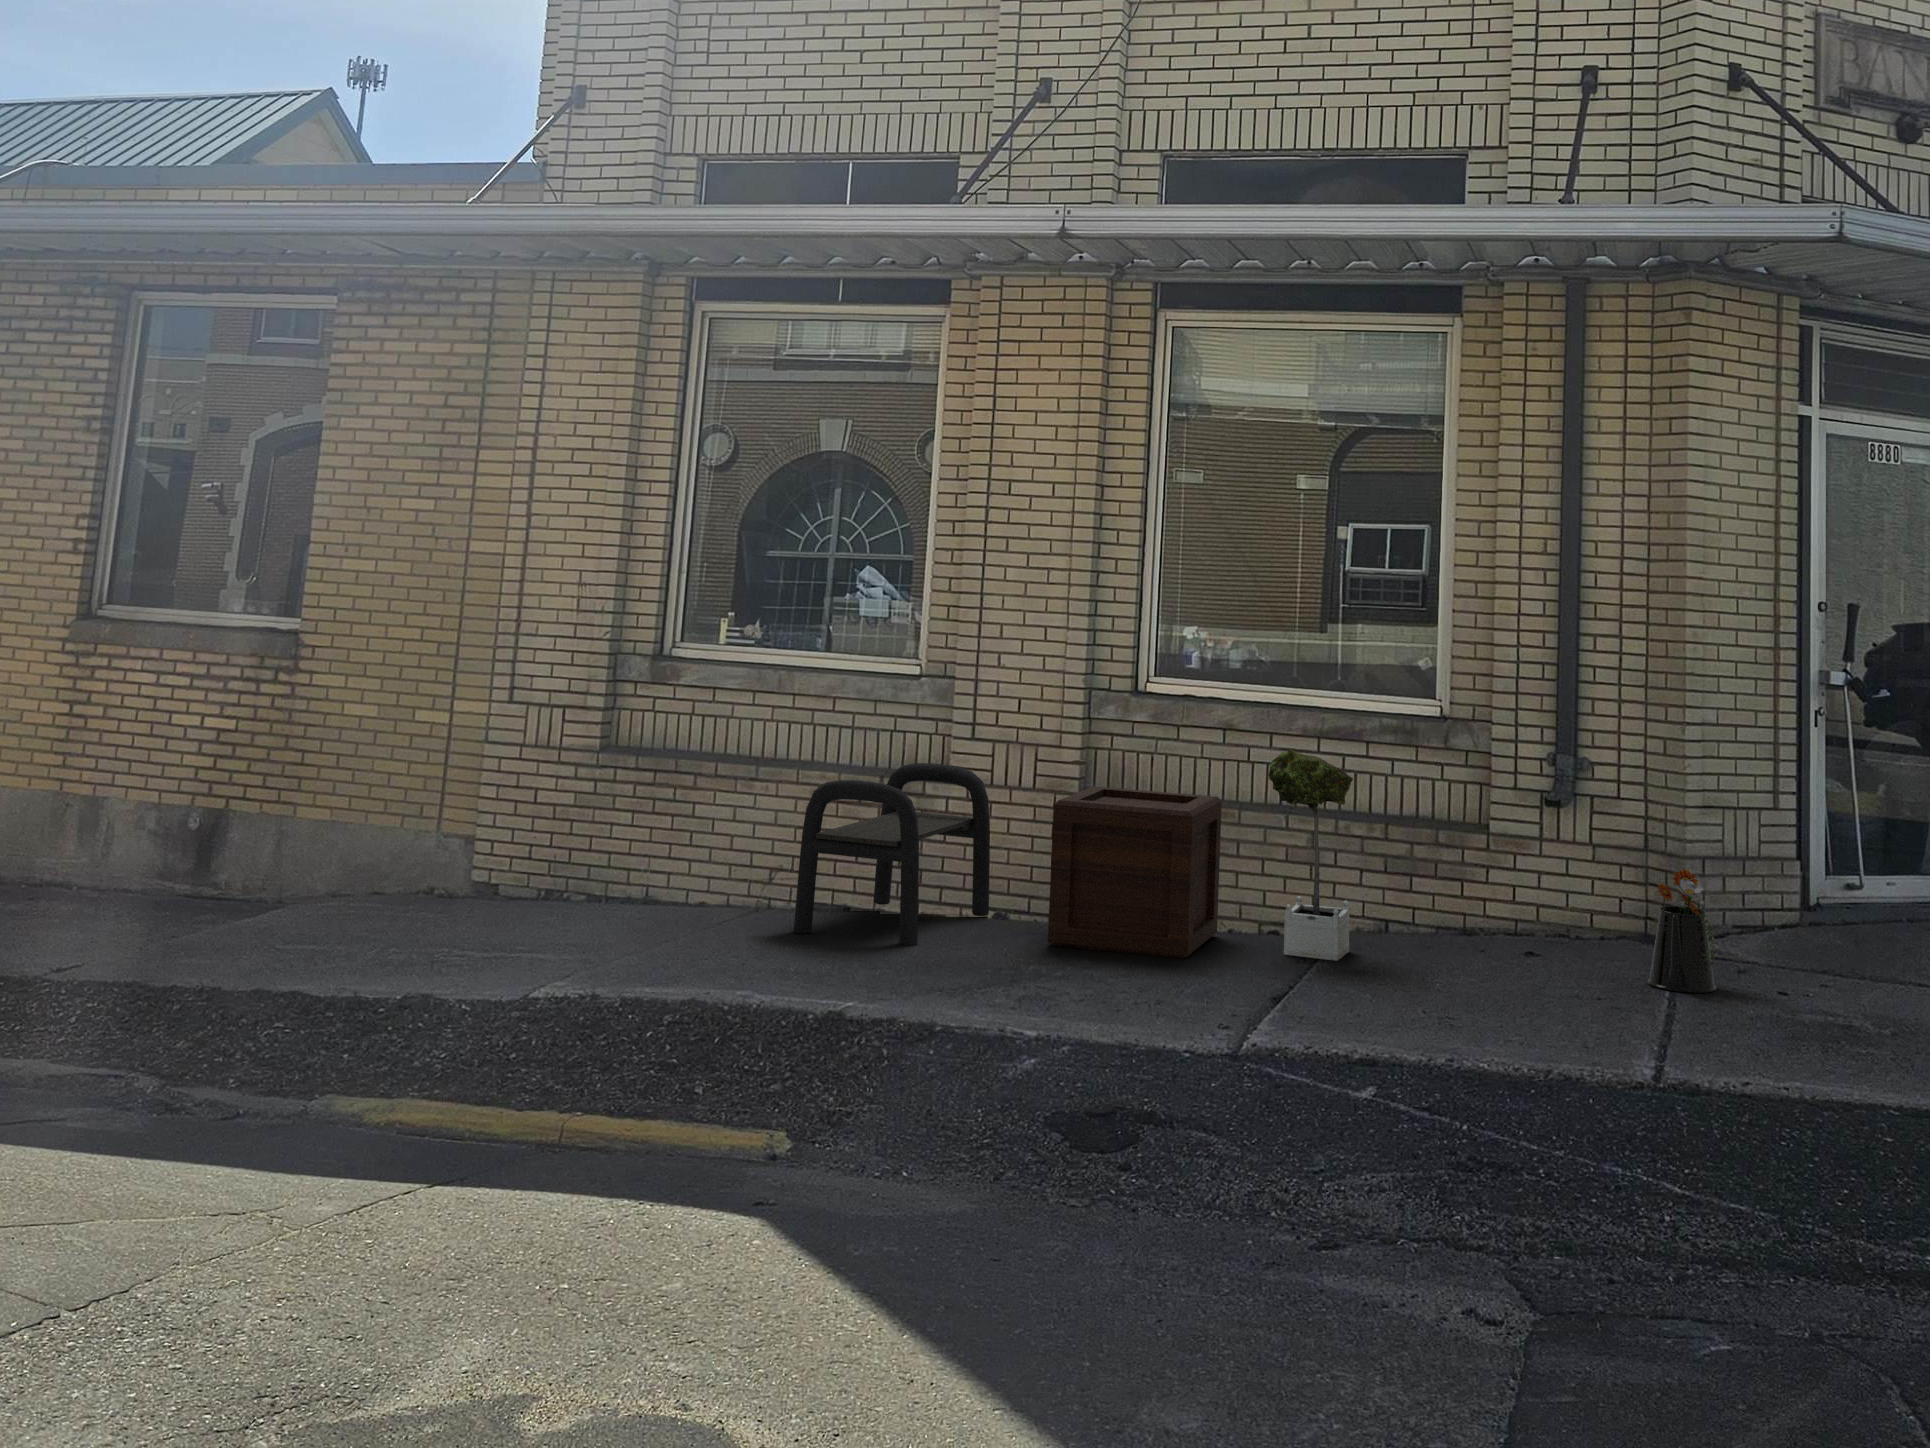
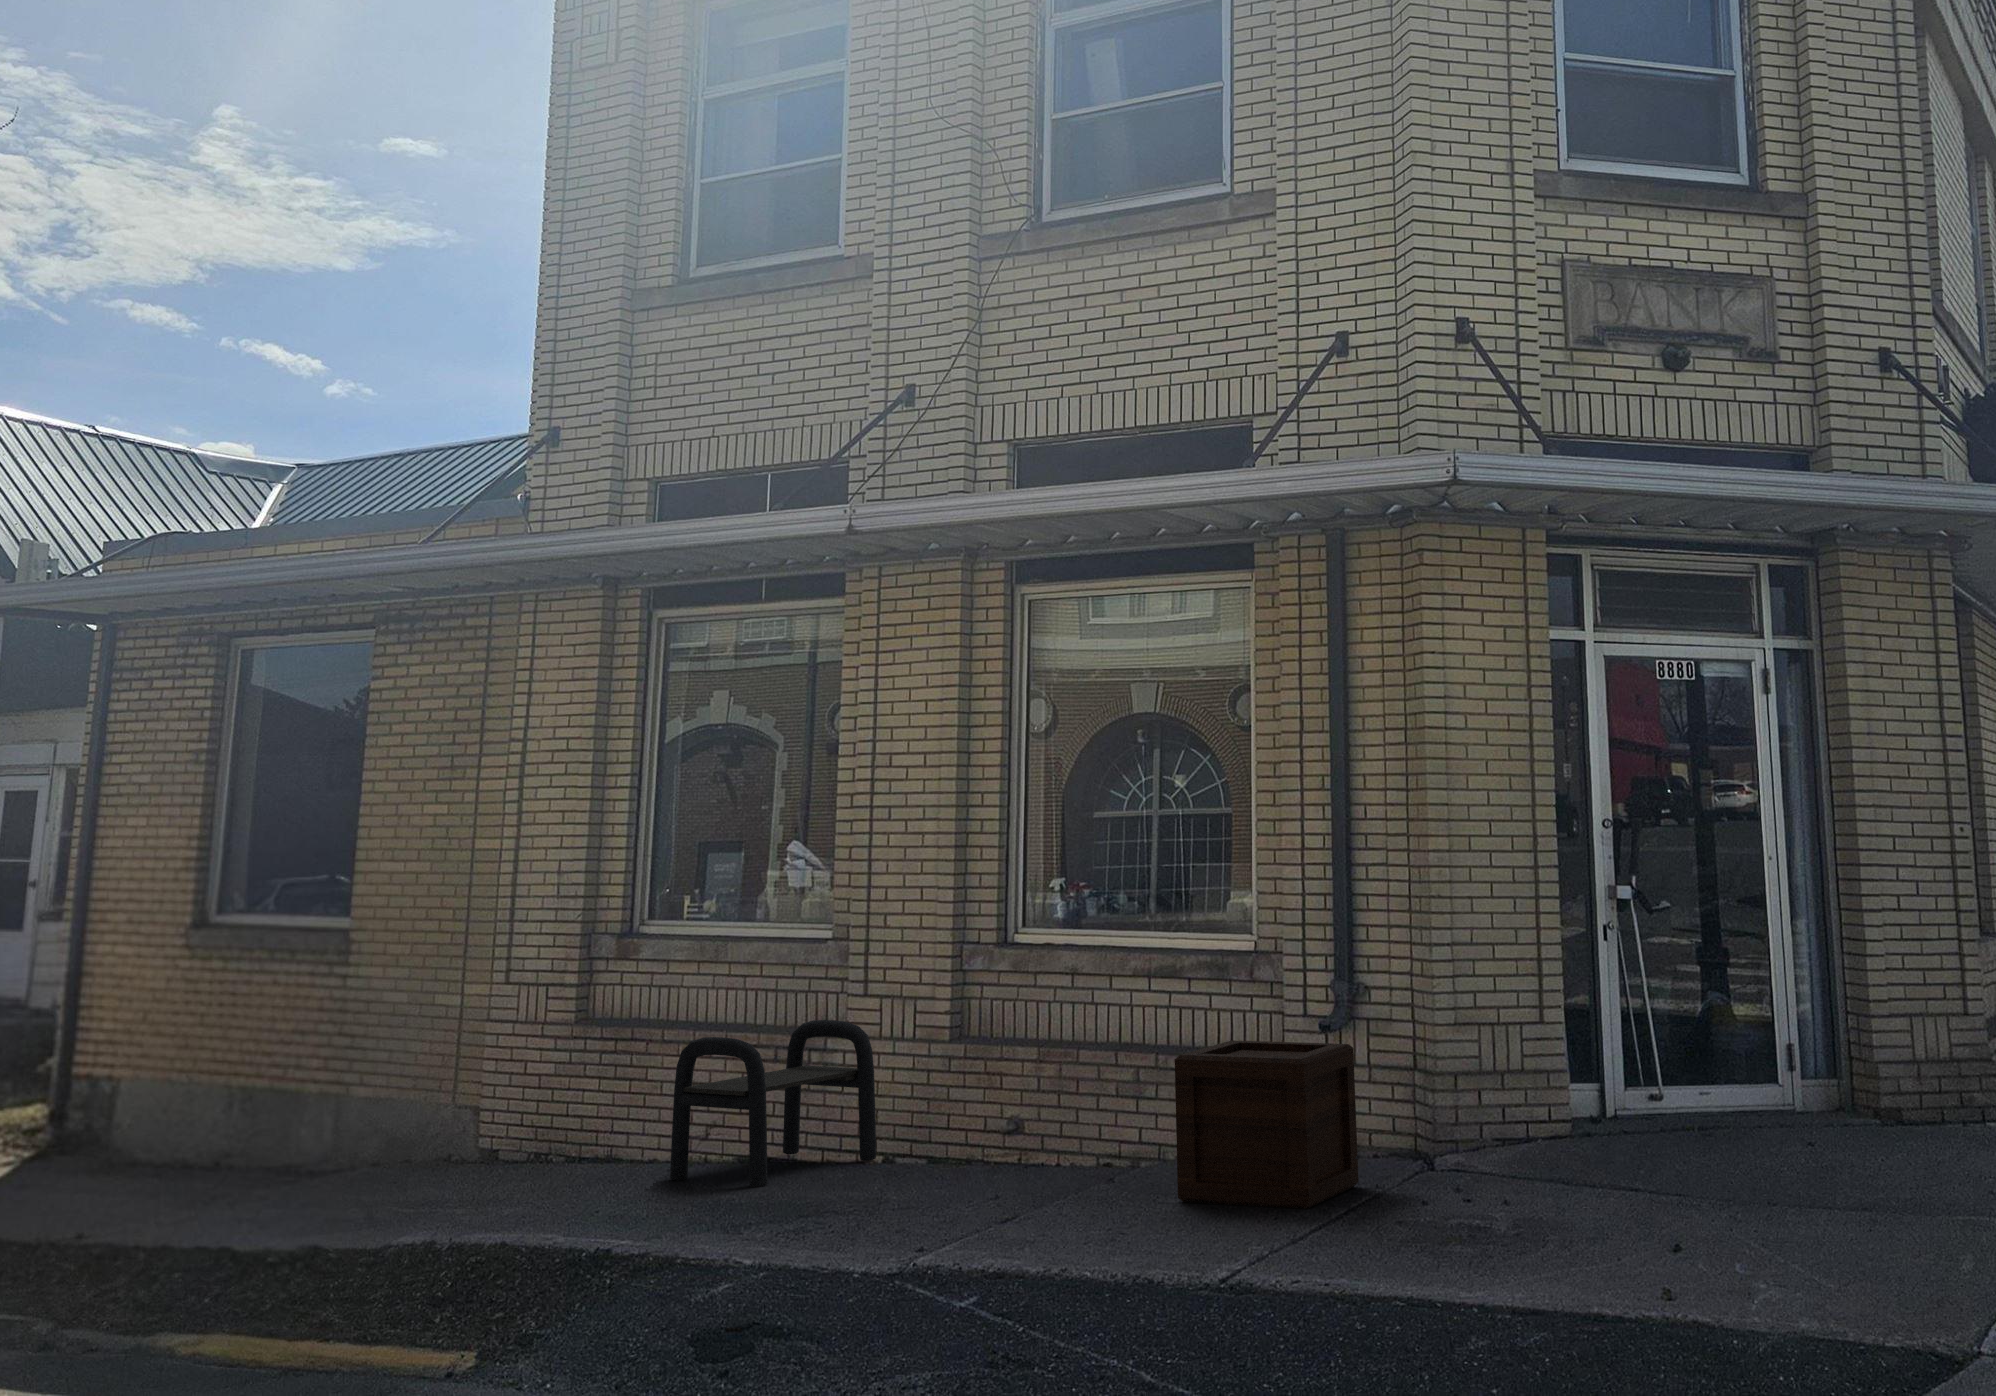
potted tree: present [1268,749,1353,961] -> none [1080,987,1165,1186]
wooden crate: present [1048,786,1222,959] -> present [1175,1040,1359,1209]
watering can: present [1648,869,1716,993] -> none [1404,1083,1469,1202]

